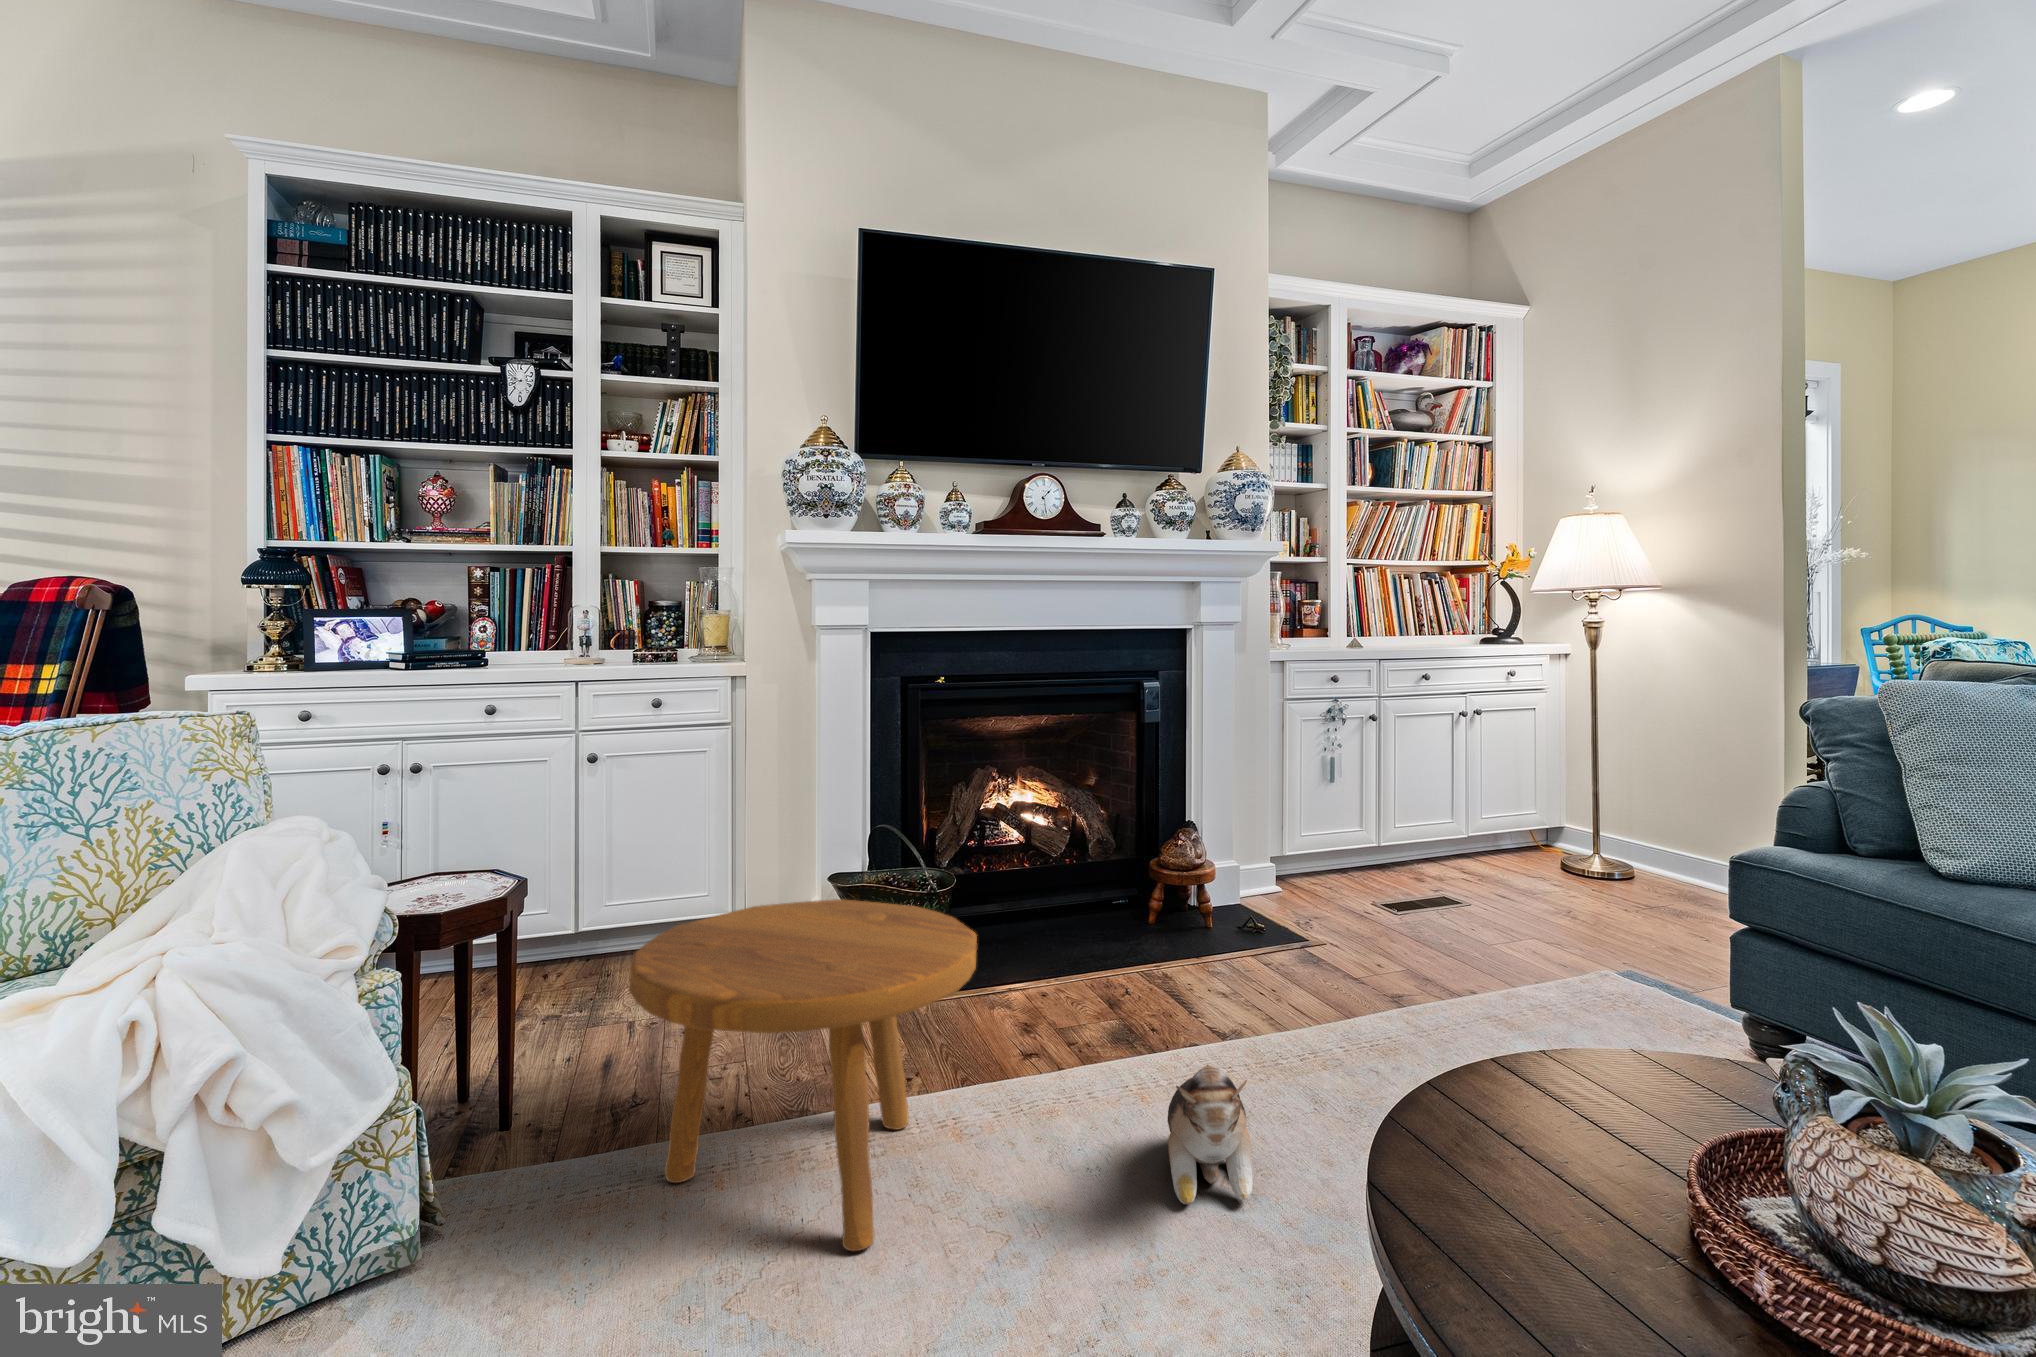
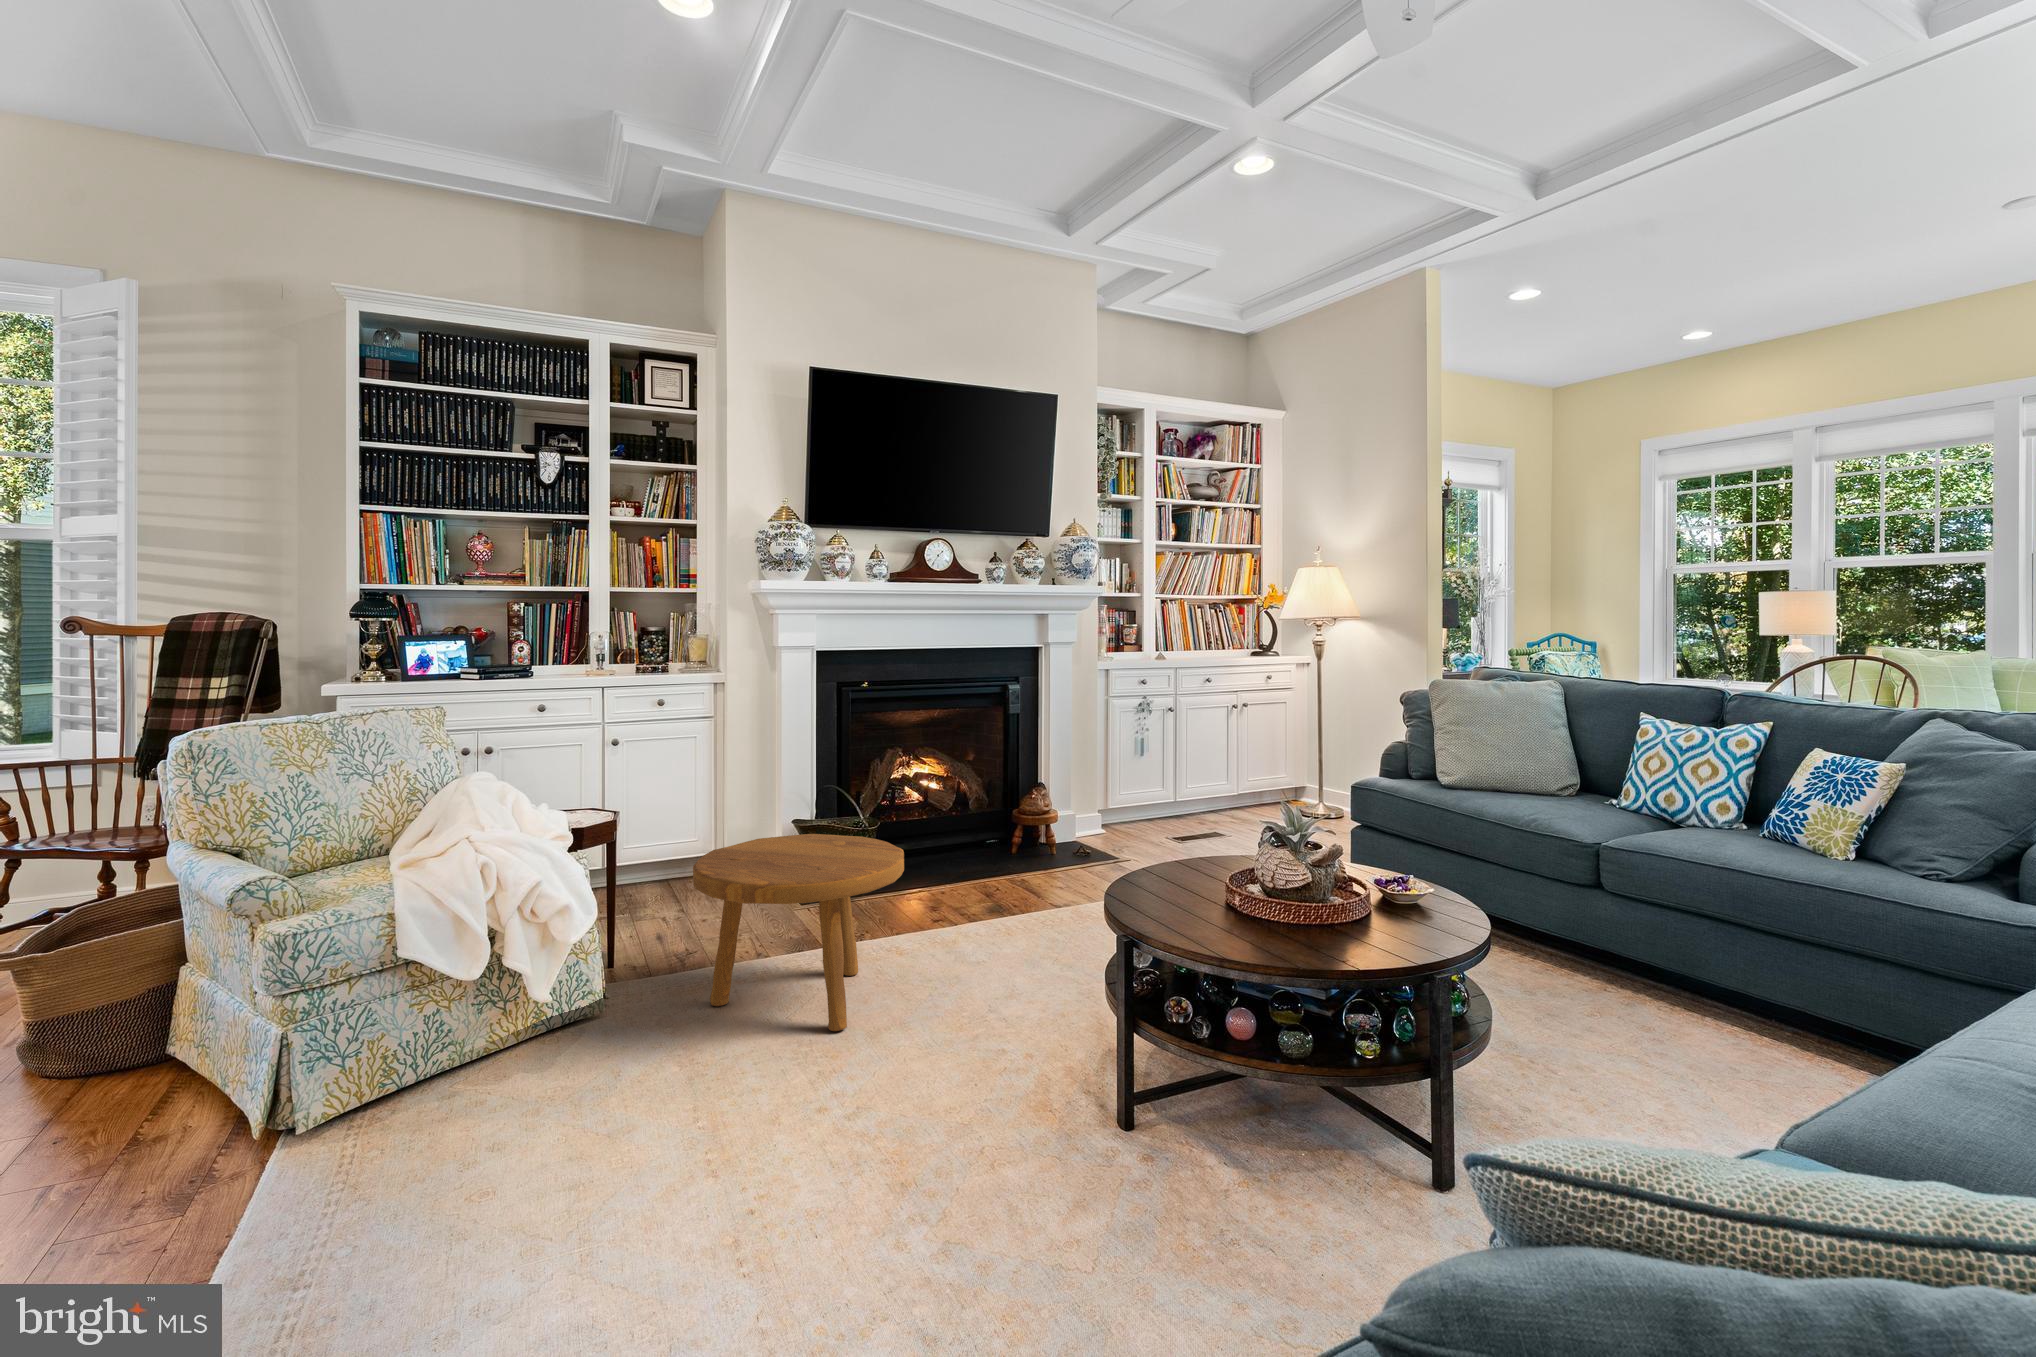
plush toy: present [1167,1065,1253,1204] -> none [1018,921,1067,1003]

